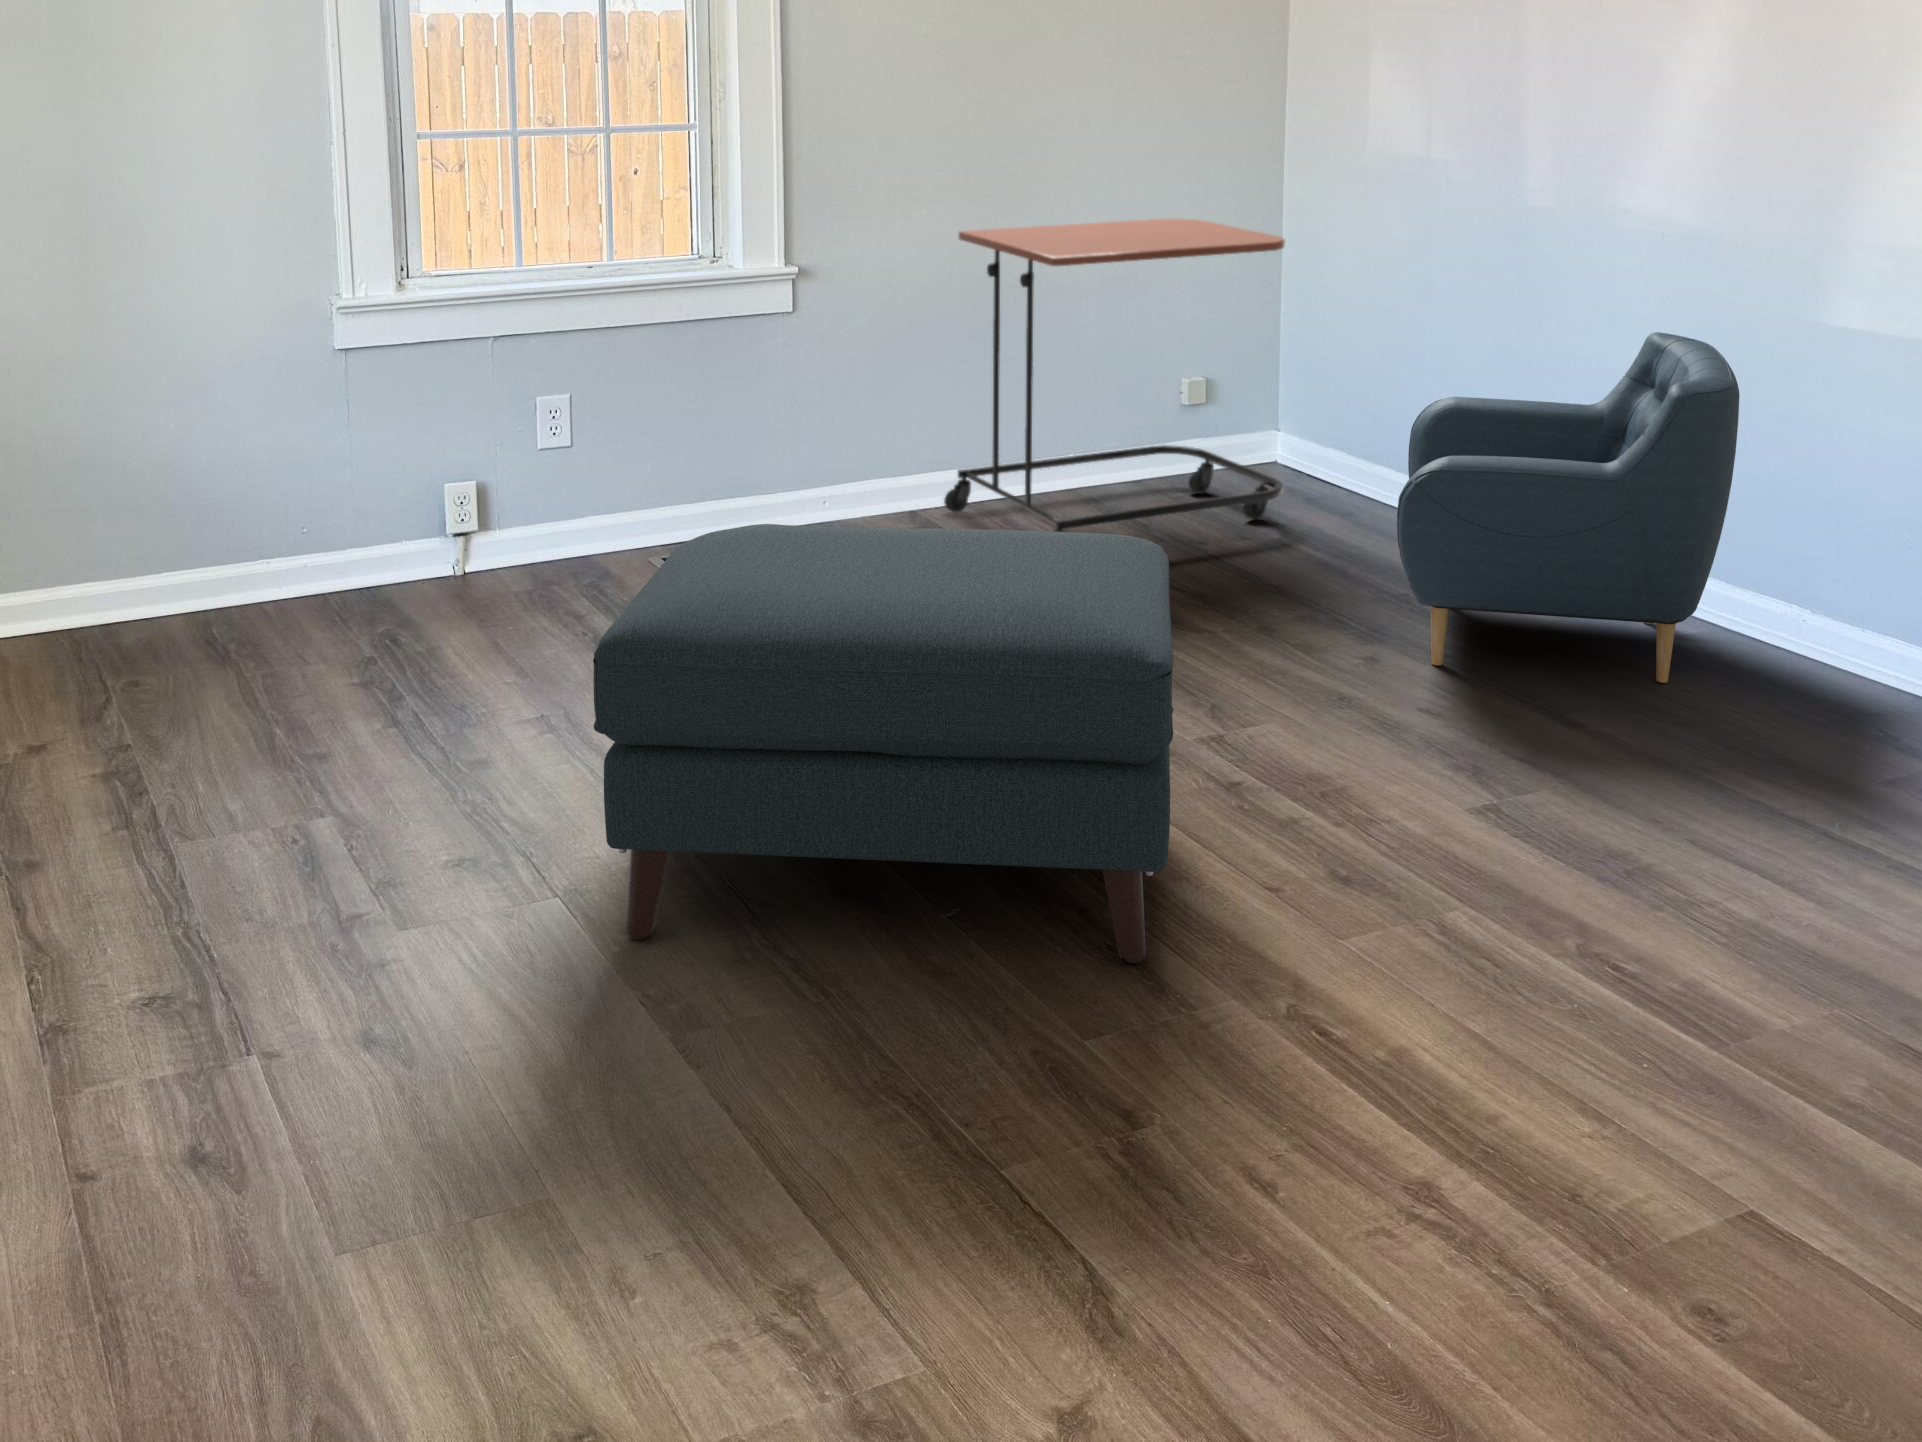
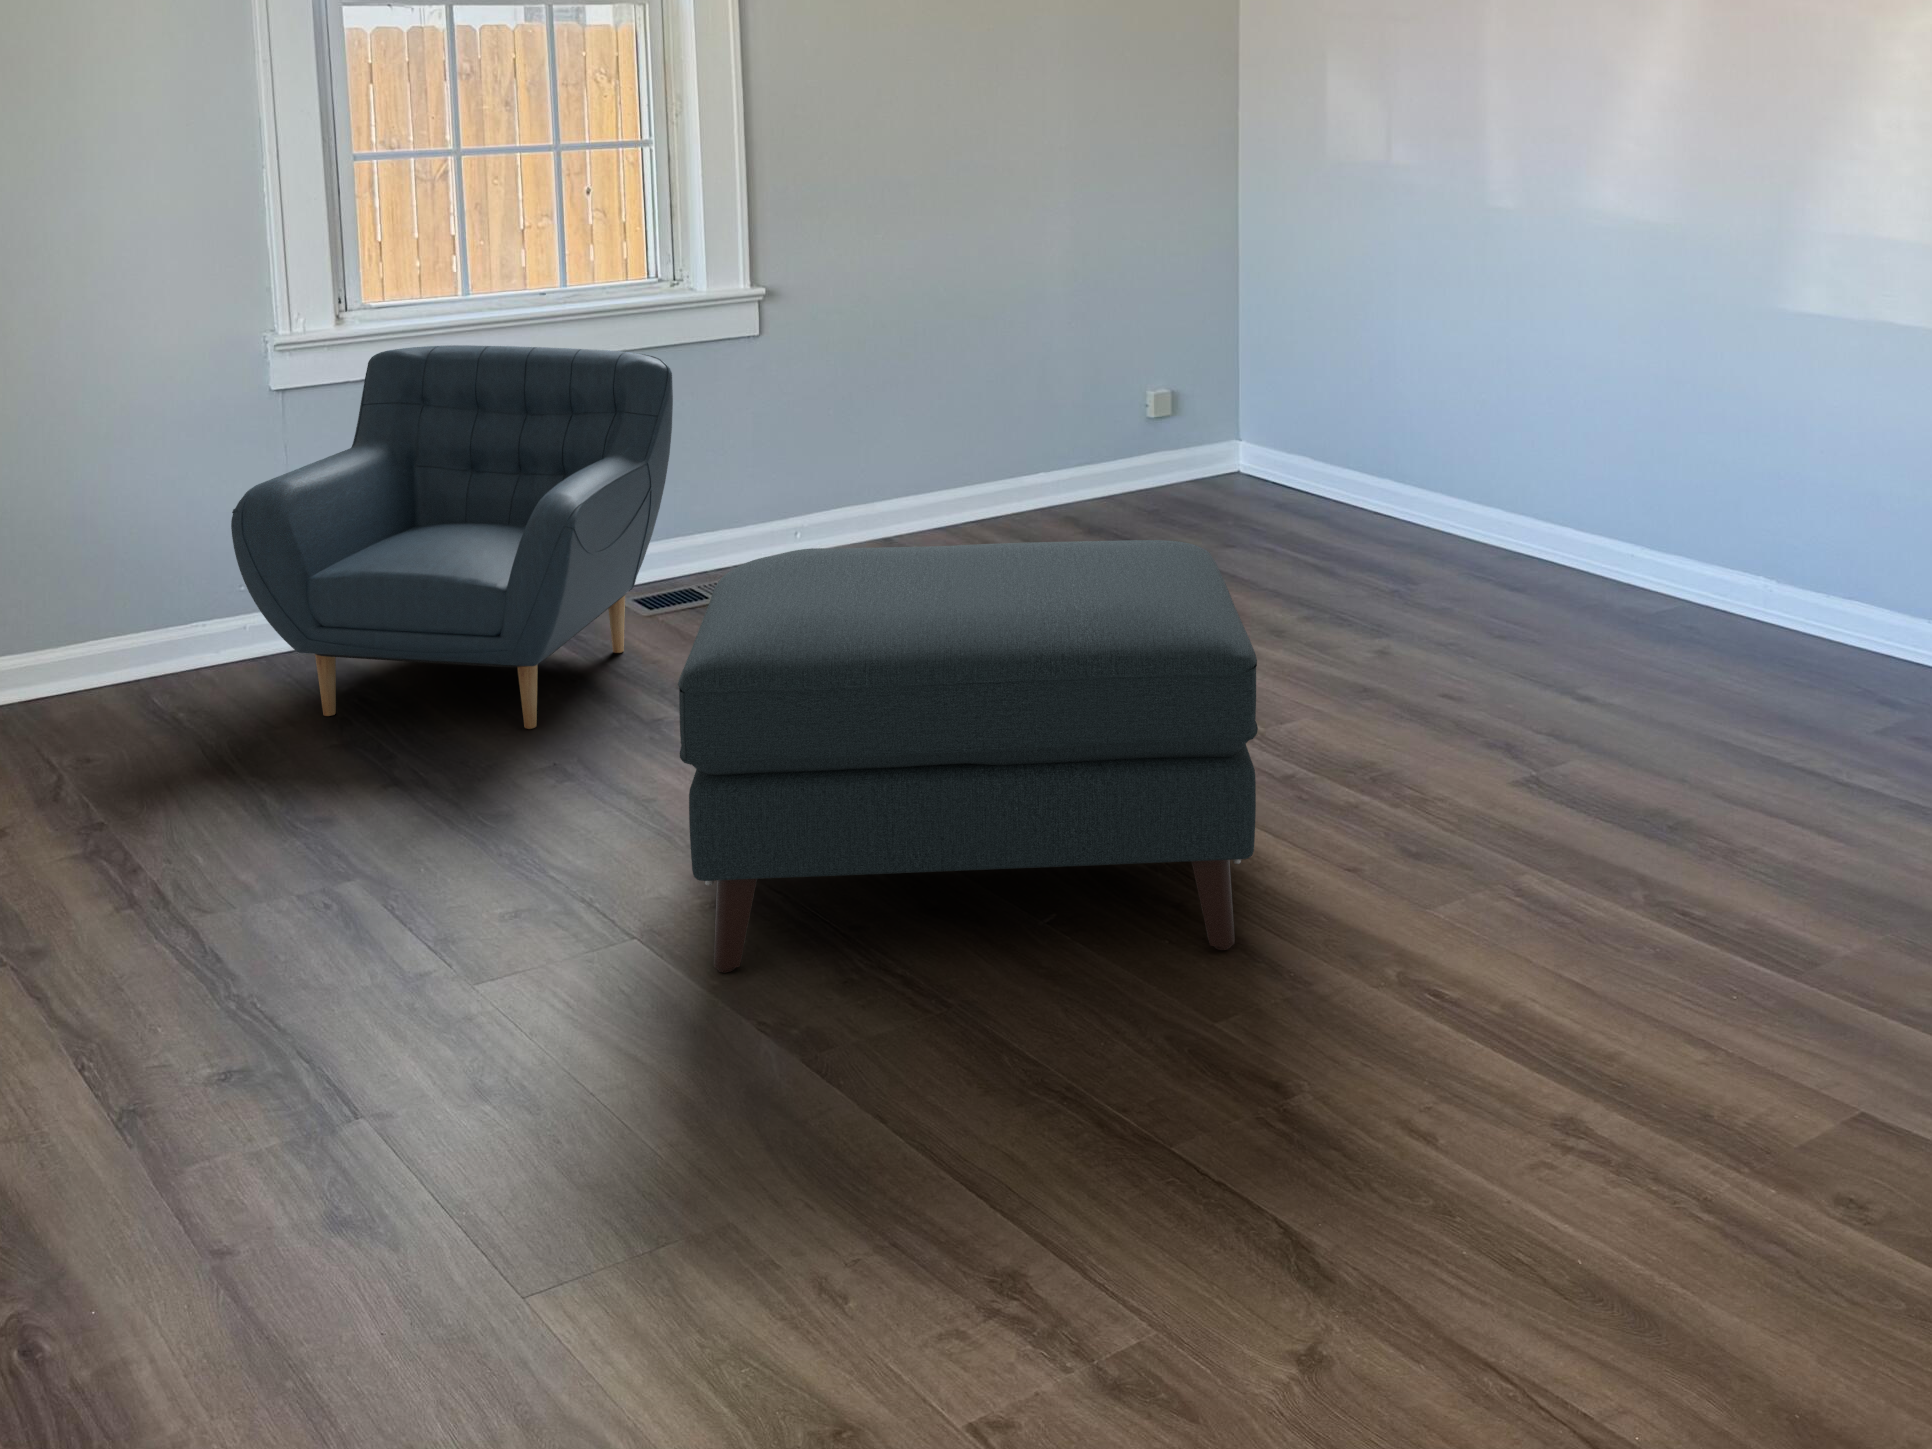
side table: present [944,219,1285,532] -> none [916,228,1260,584]
armchair: present [1397,332,1740,683] -> present [231,345,673,729]

